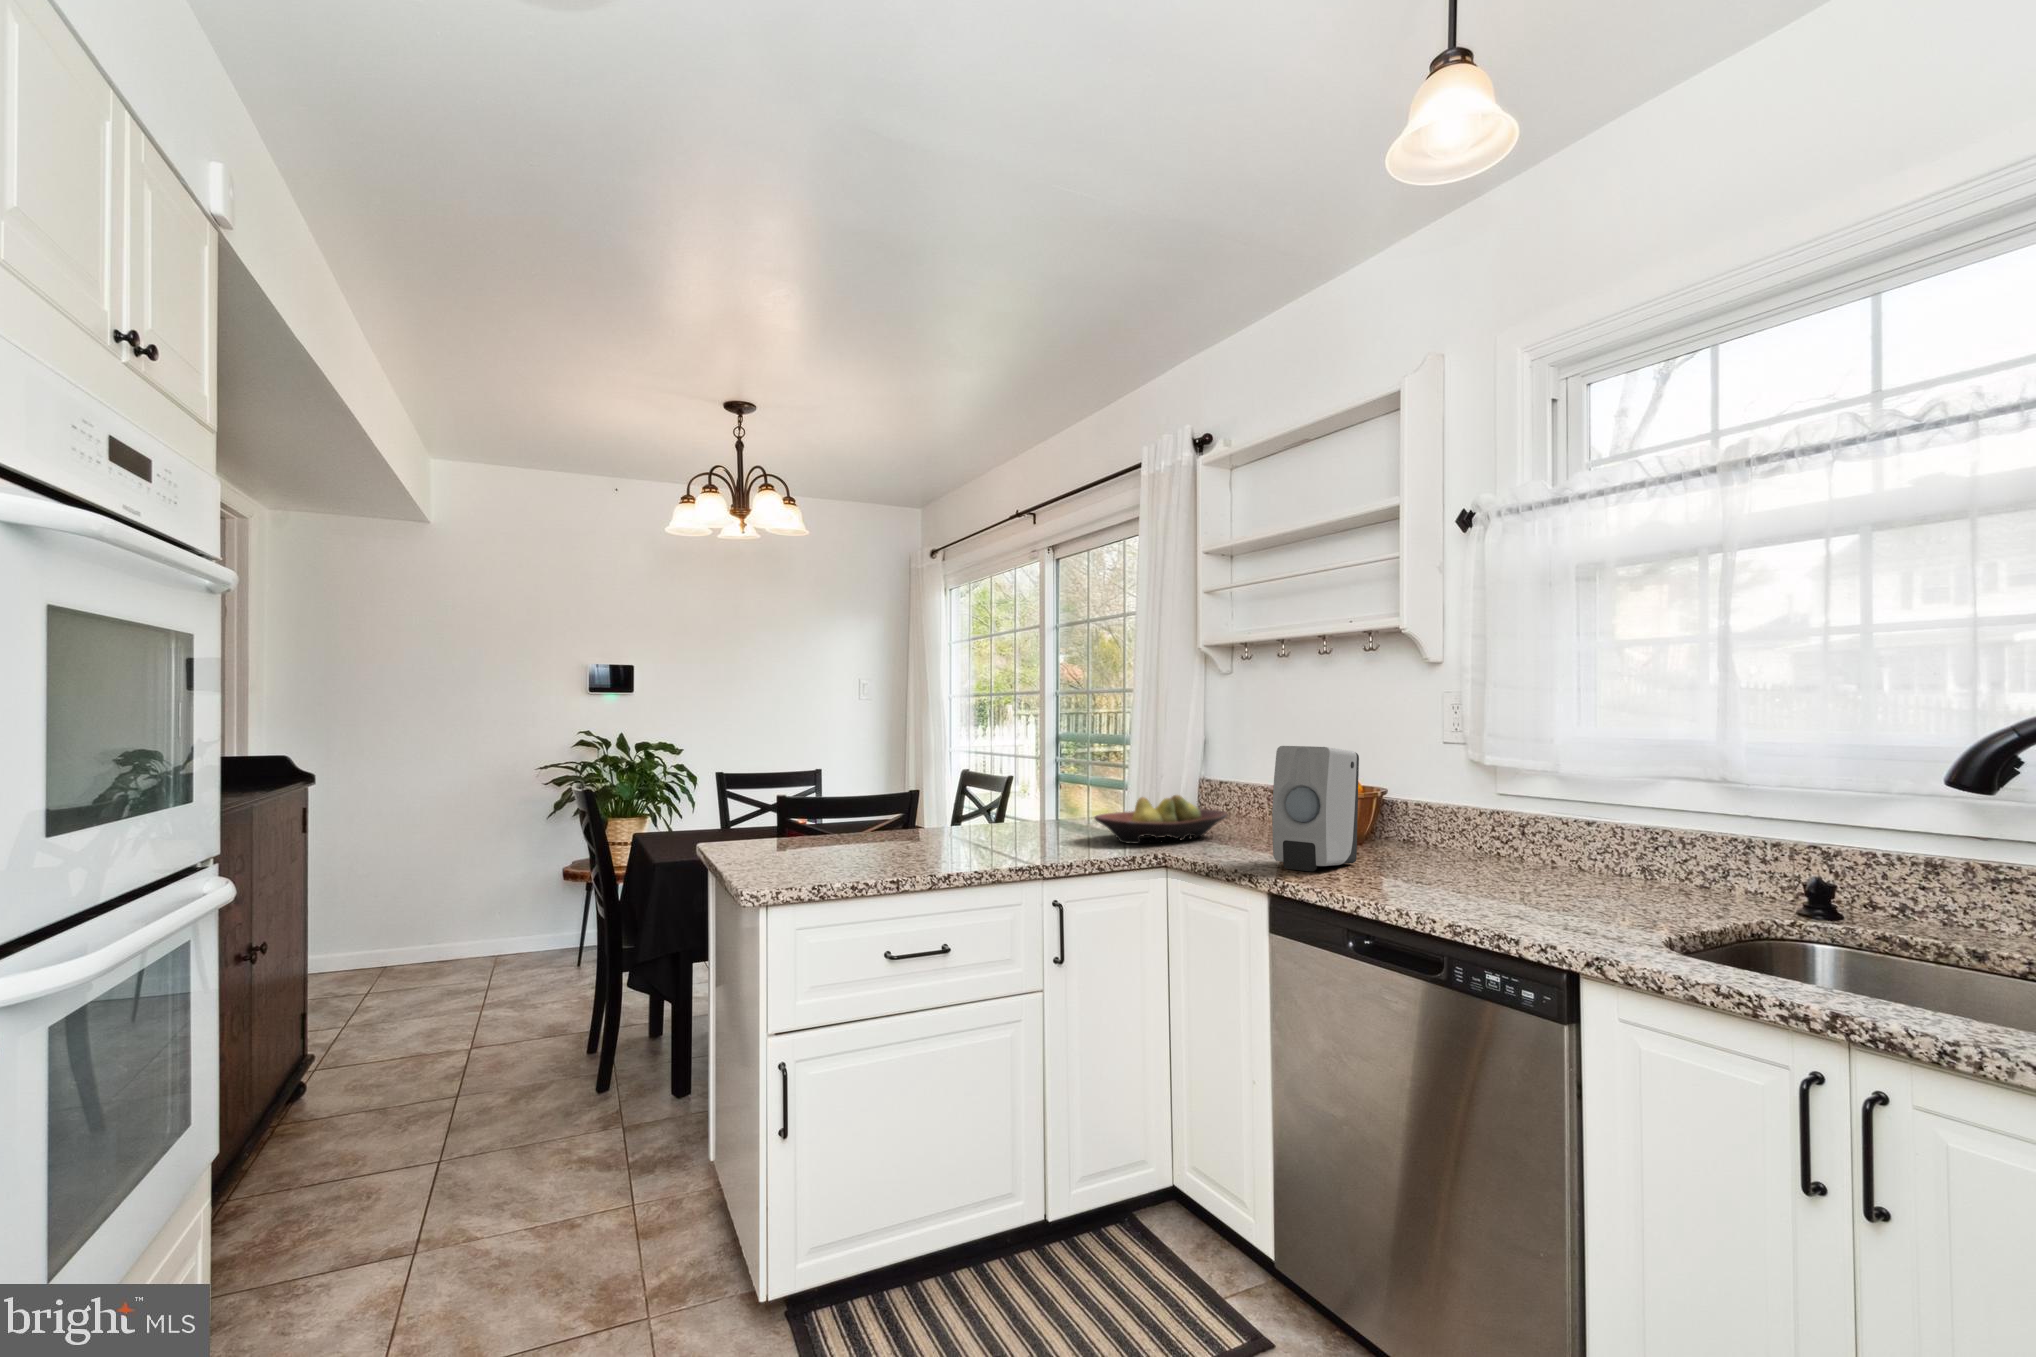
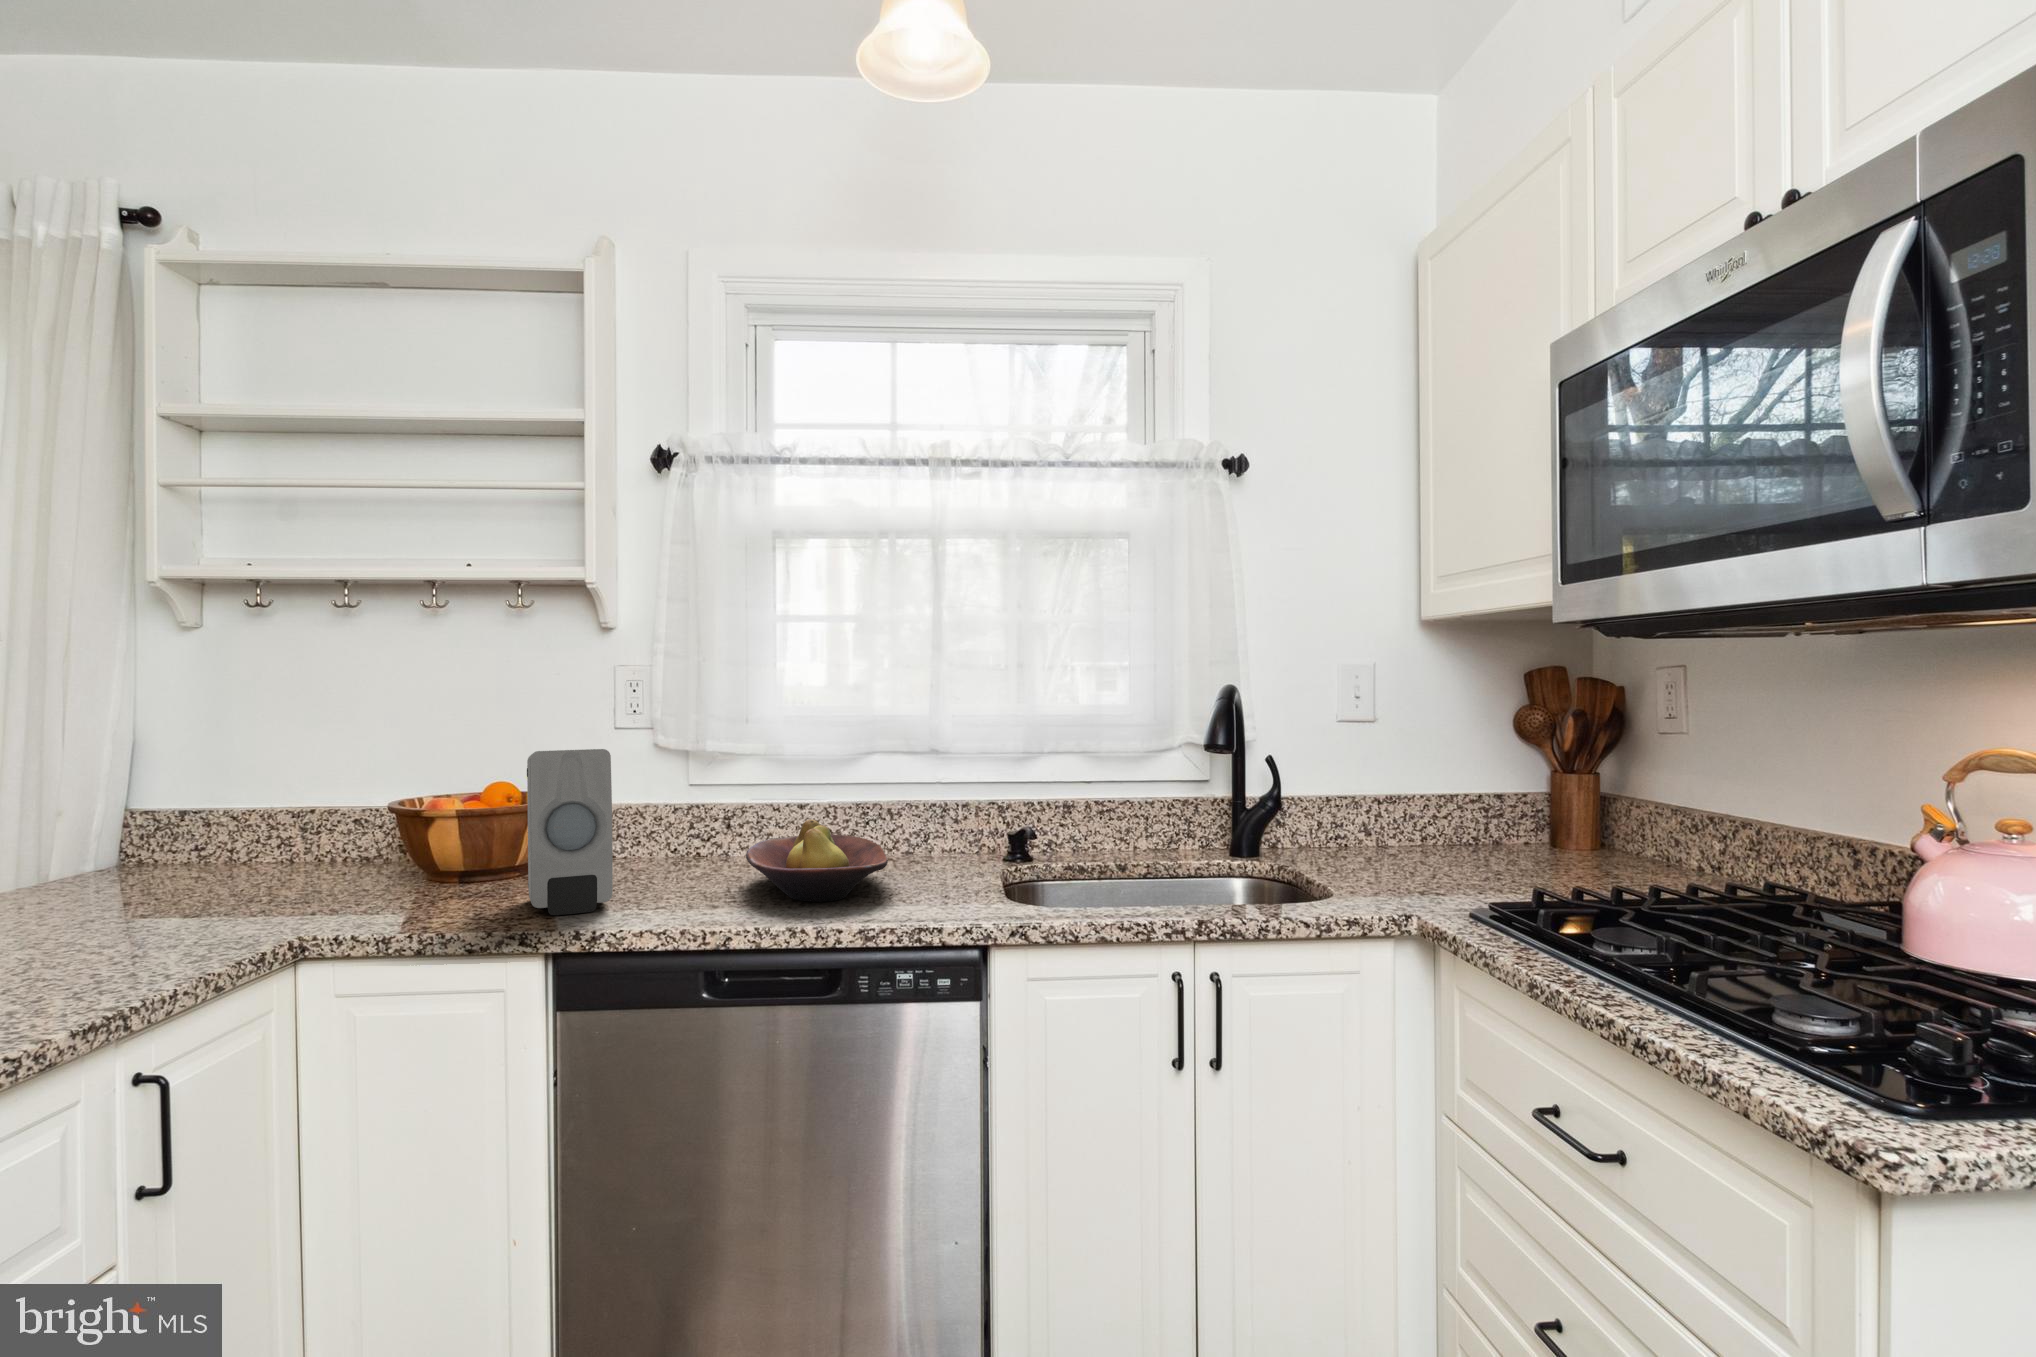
fruit bowl: present [1095,795,1227,844] -> present [746,820,888,902]

